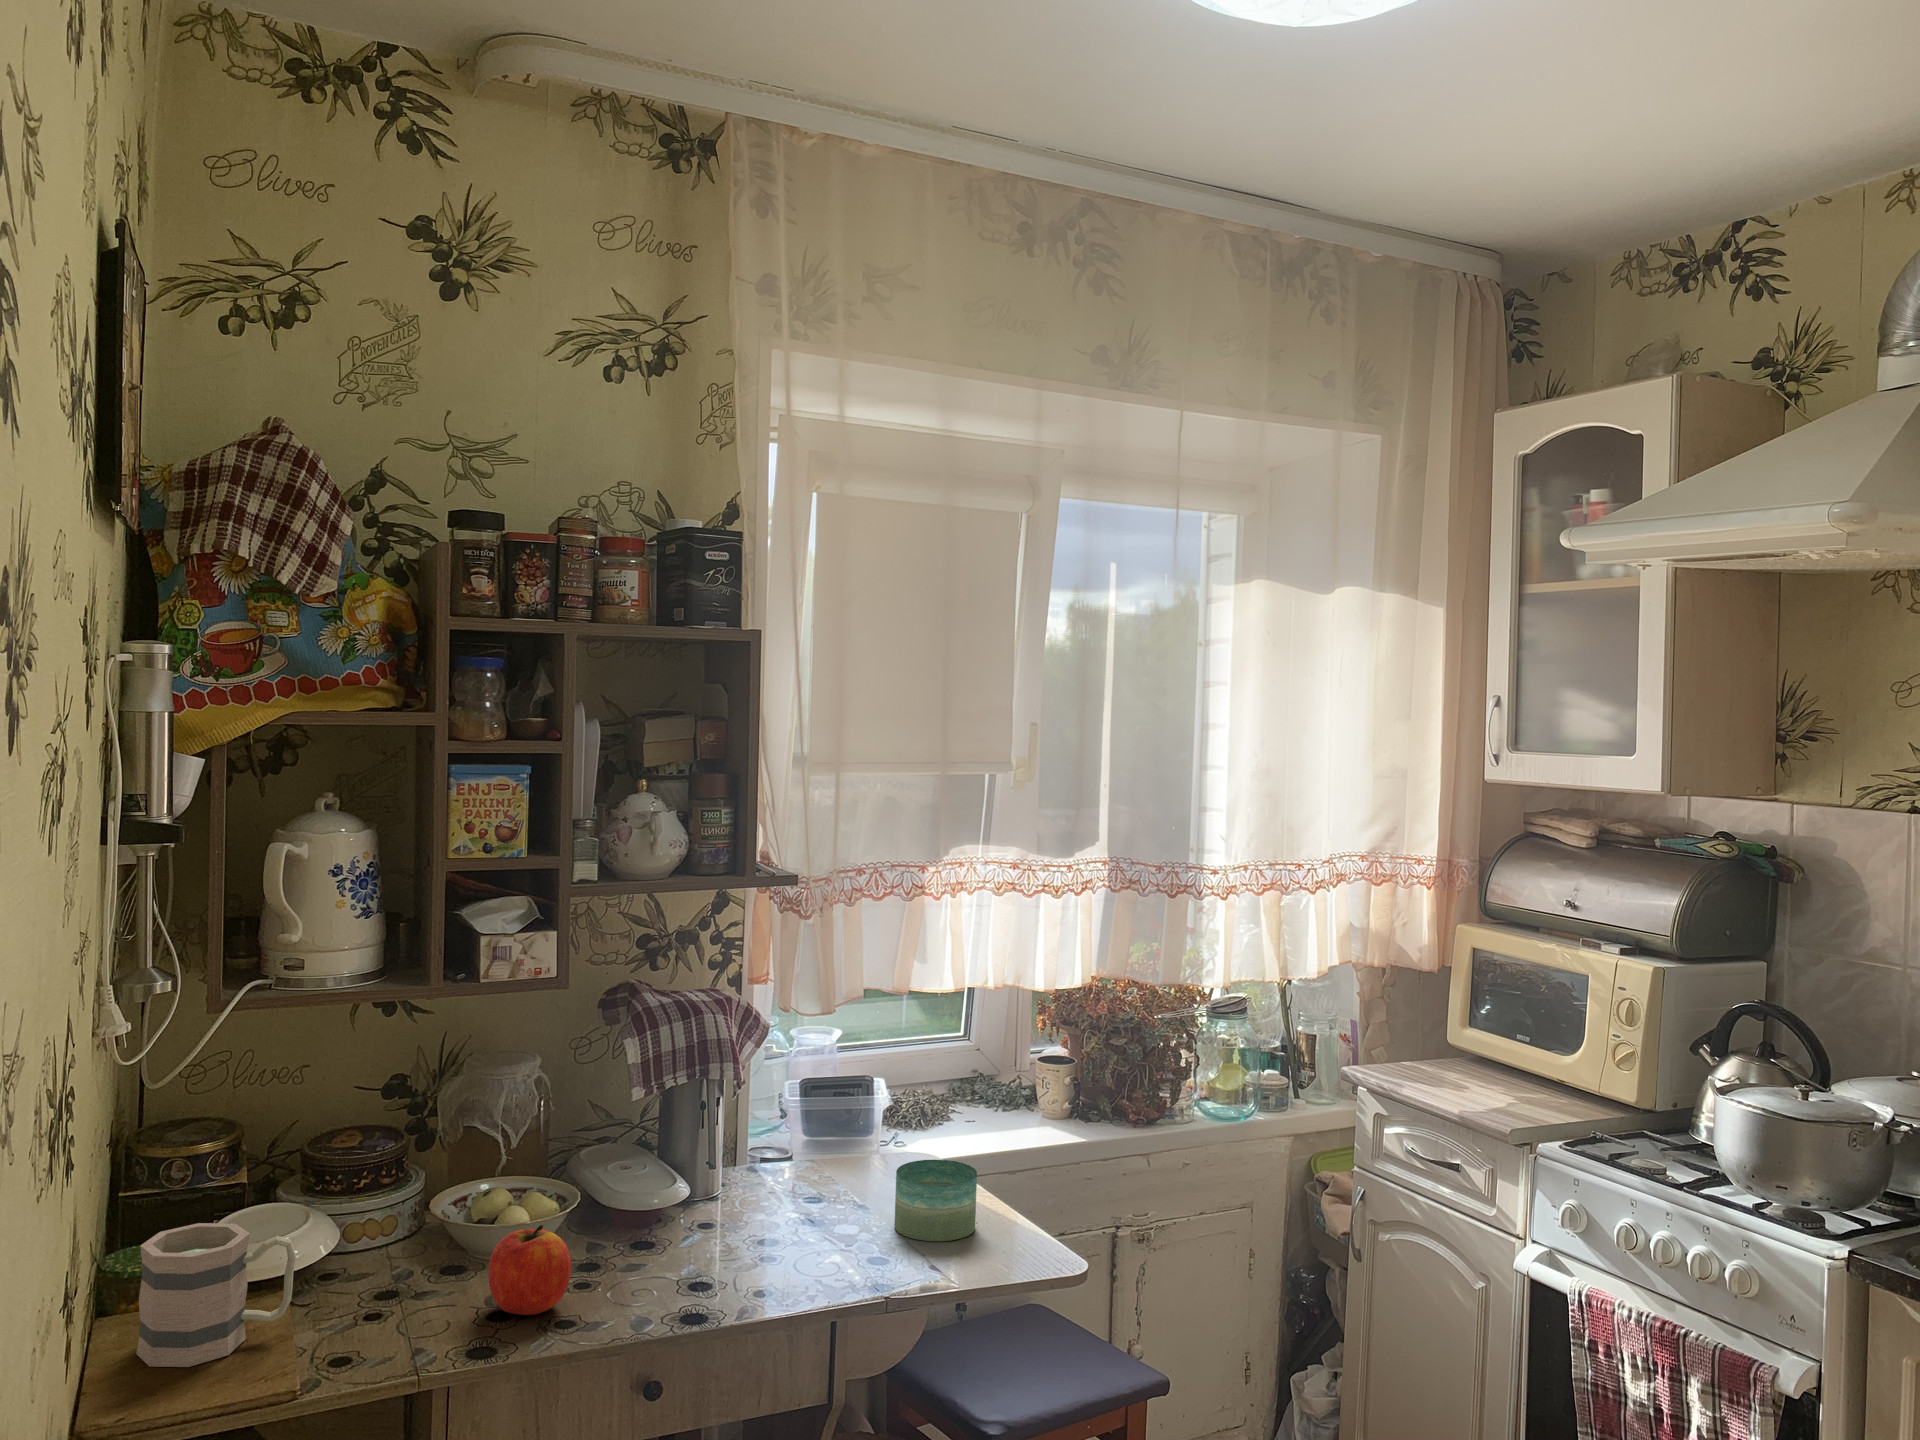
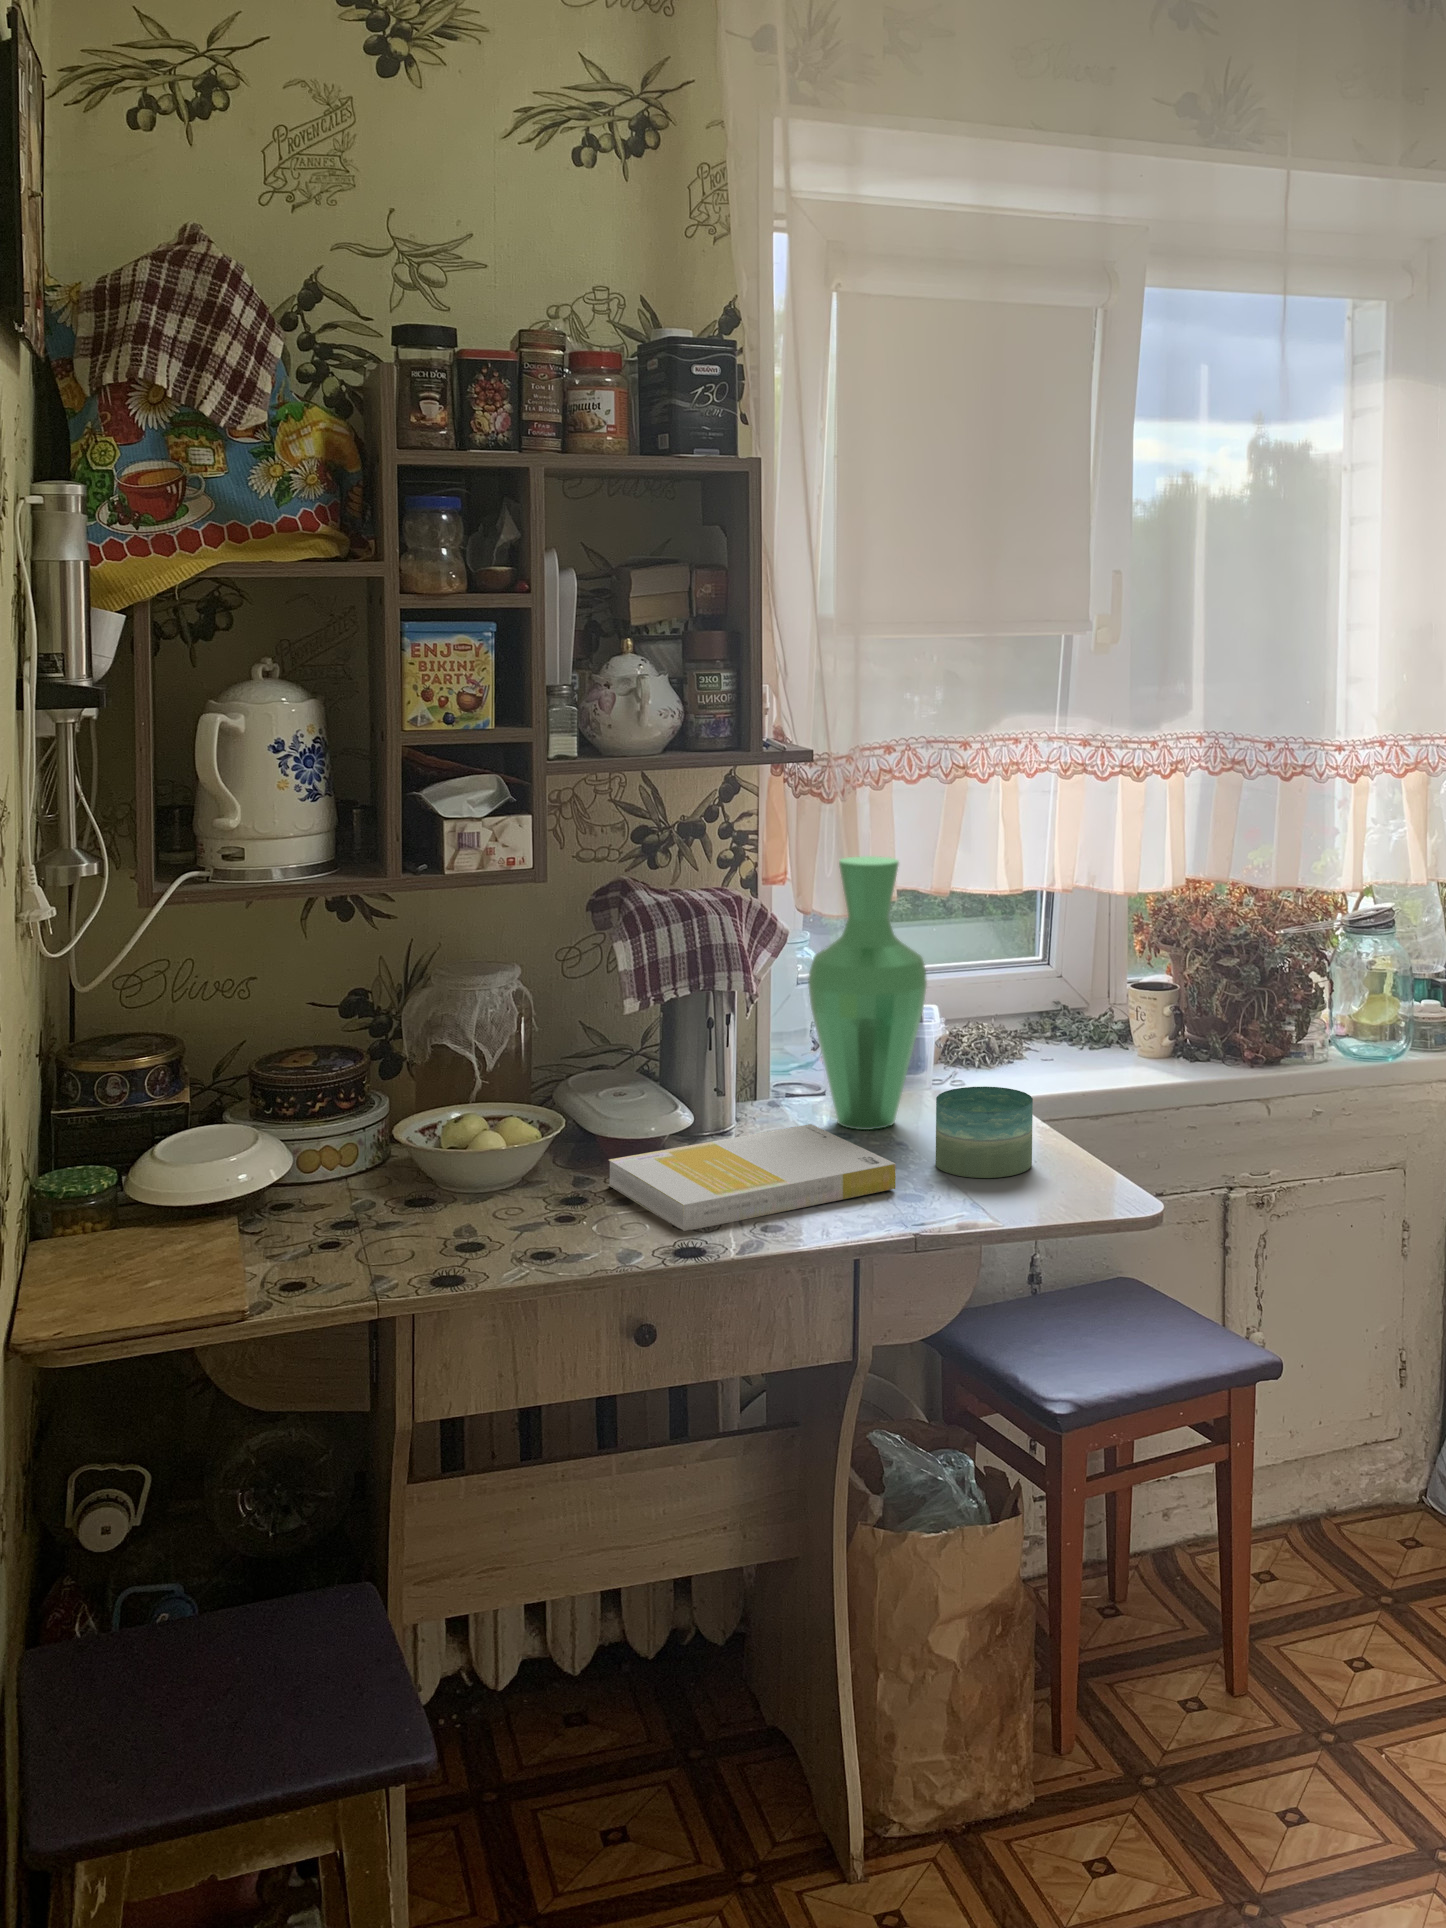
vase: none [786,962,885,1193] -> present [808,856,927,1130]
book: none [617,1192,865,1300] -> present [608,1124,896,1231]
mug: present [136,1223,296,1367] -> none [75,1134,244,1286]
apple: present [488,1225,571,1315] -> none [458,1143,551,1243]

